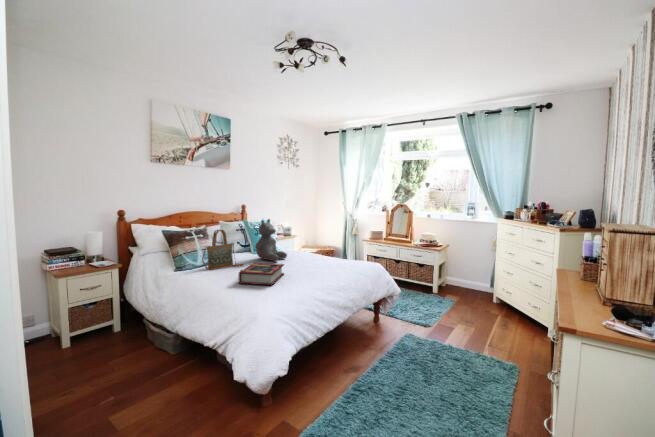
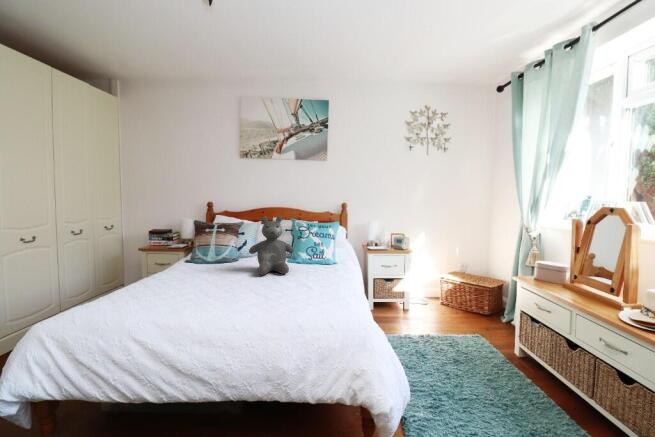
handbag: present [202,230,243,270] -> none [187,224,229,271]
book: present [239,263,284,285] -> none [135,268,203,302]

